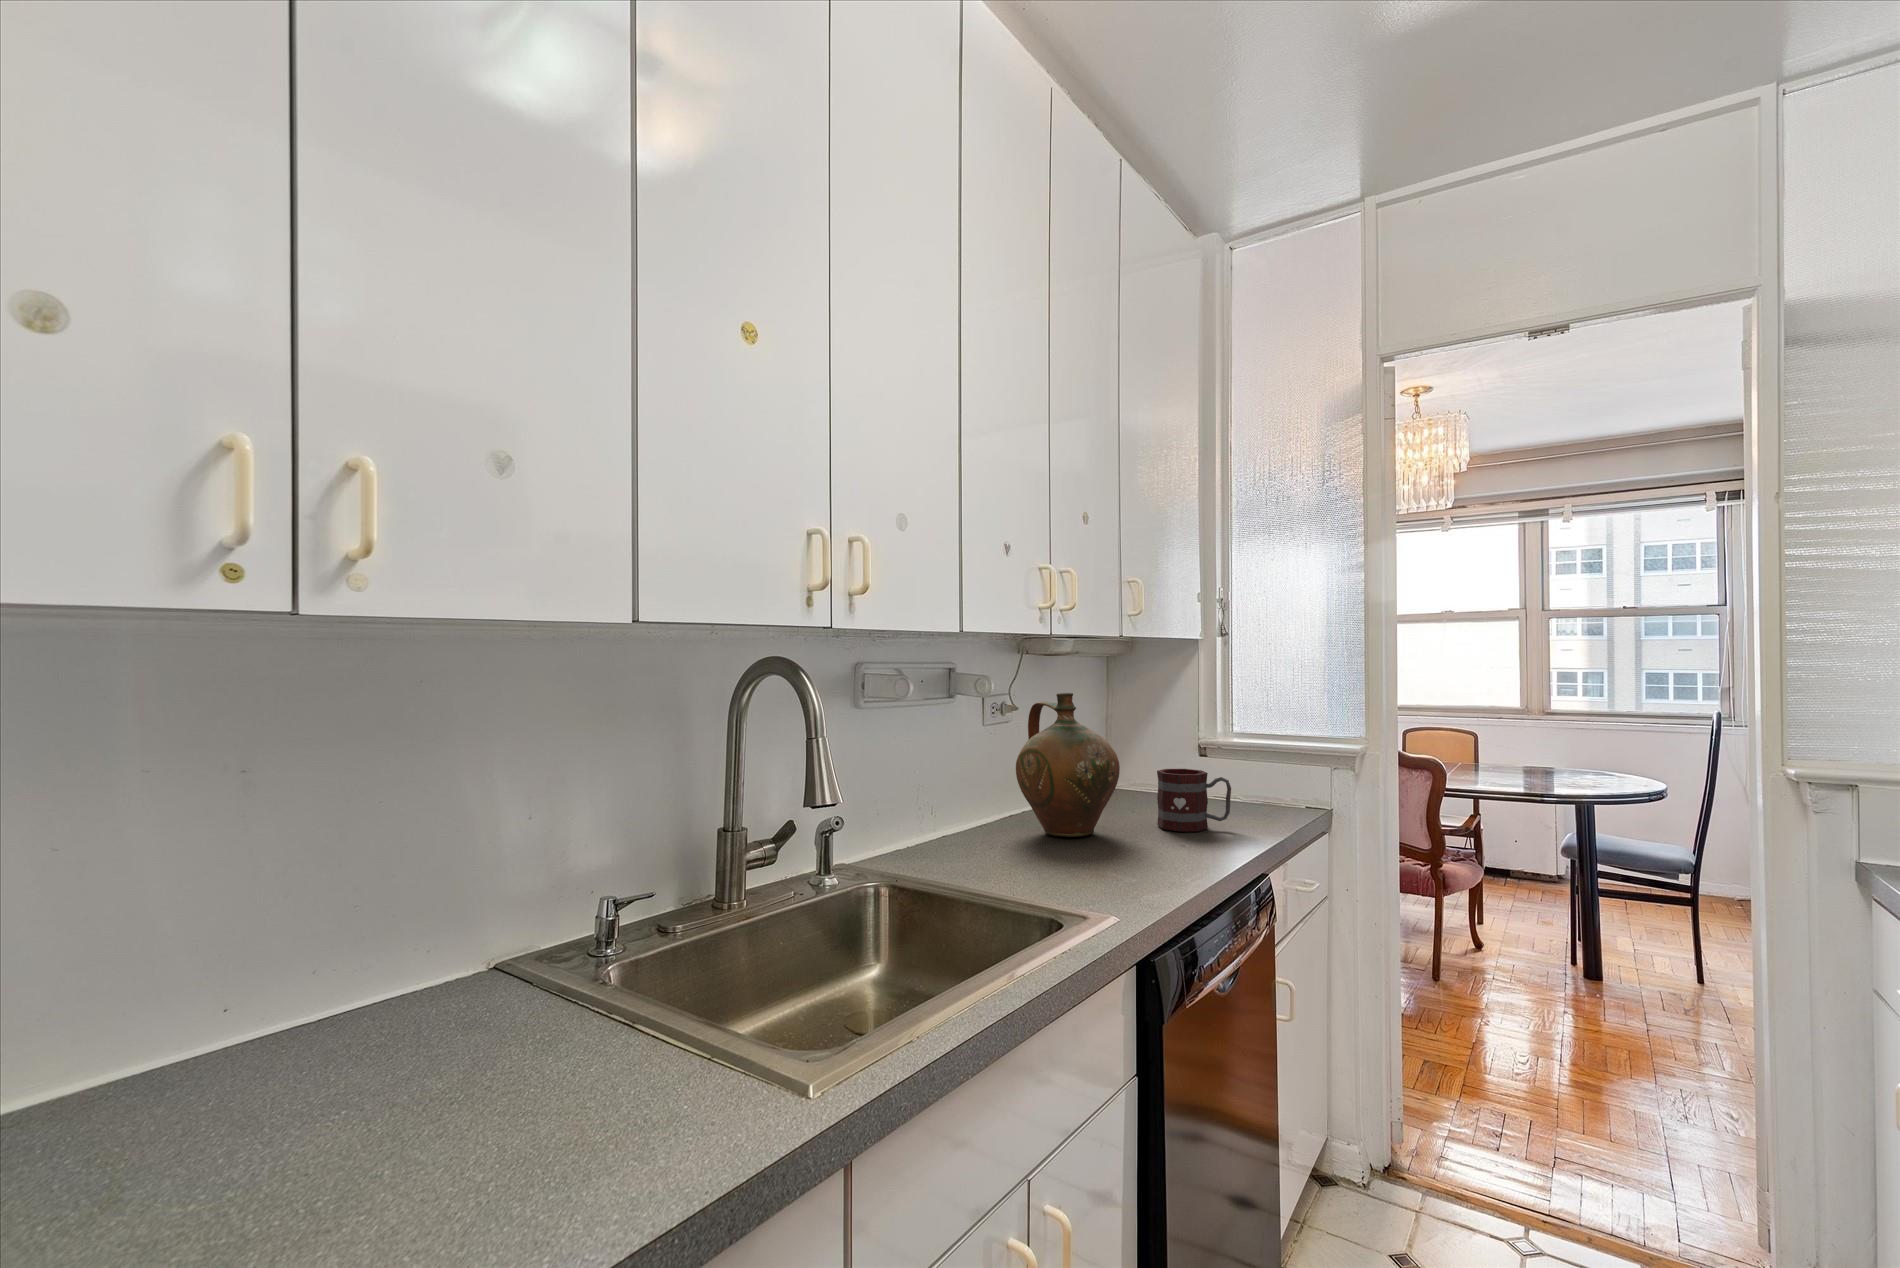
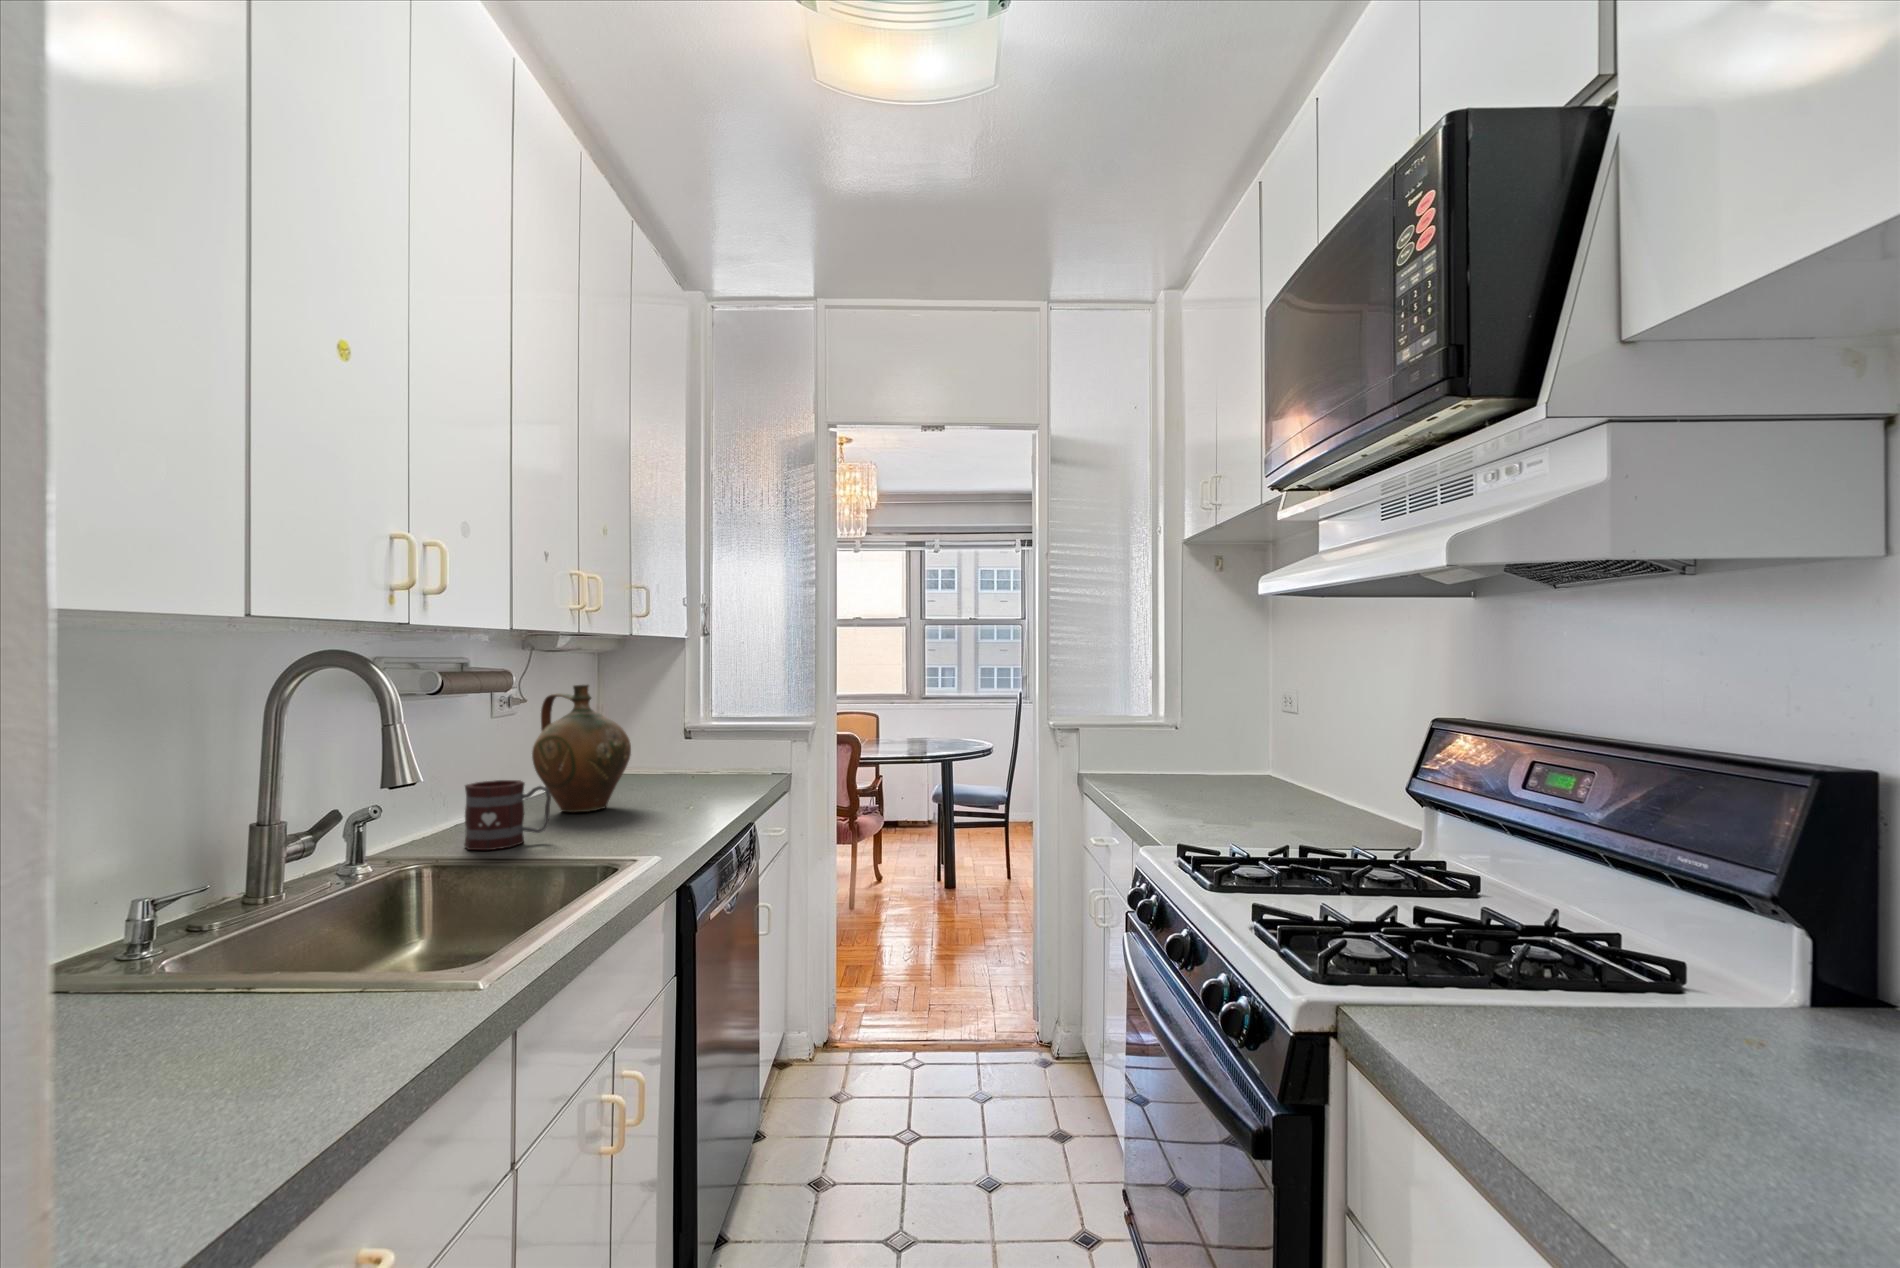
mug: present [1157,769,1231,831] -> present [464,780,551,850]

